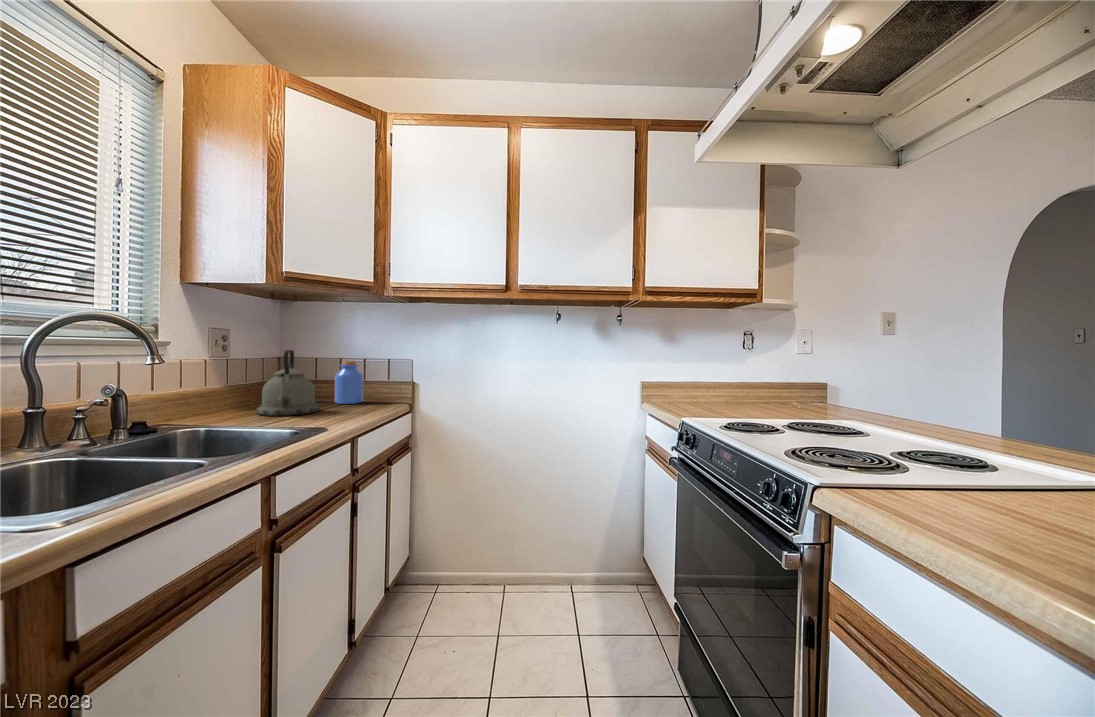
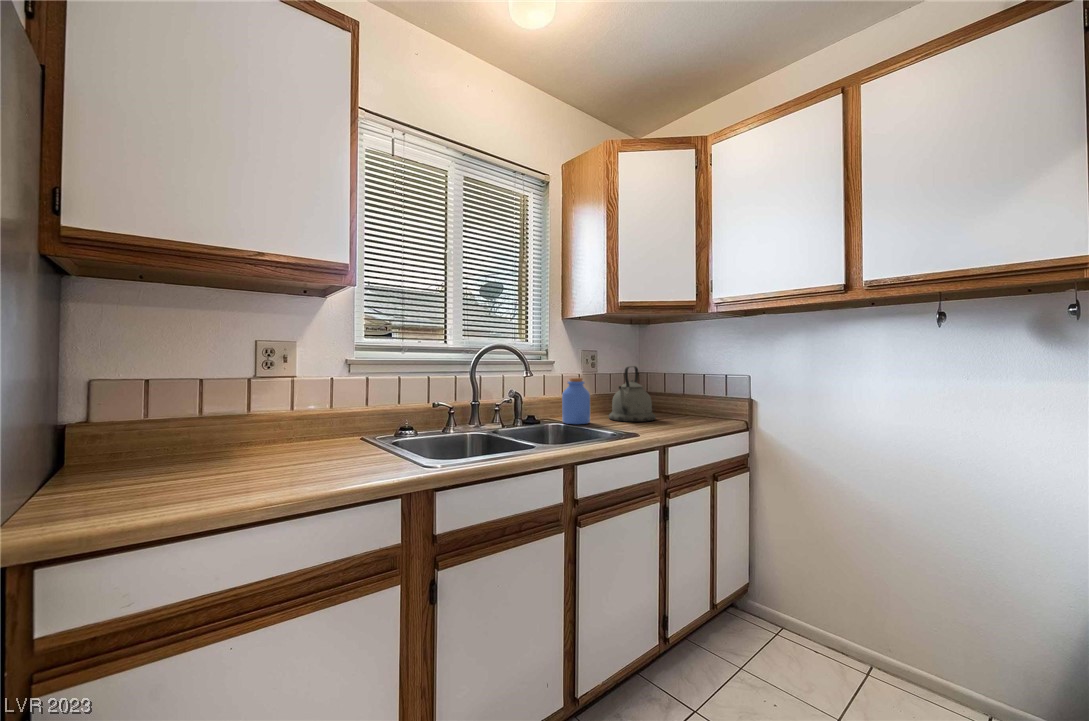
jar: present [335,361,363,404] -> present [562,378,590,424]

